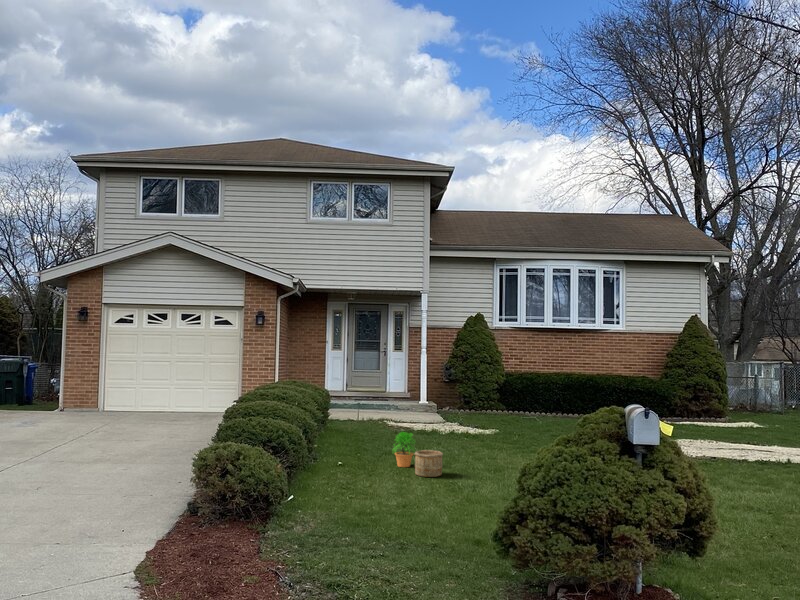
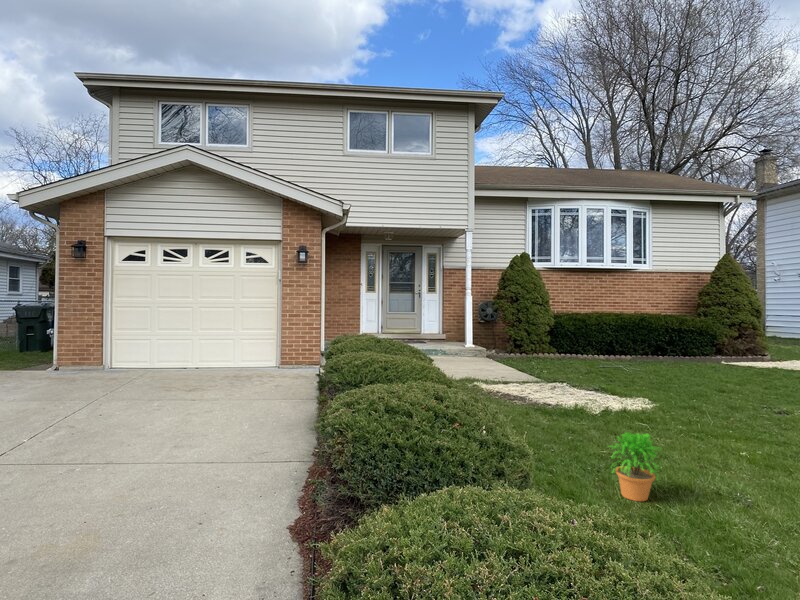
wooden bucket: present [415,450,443,477] -> none [705,479,780,552]

